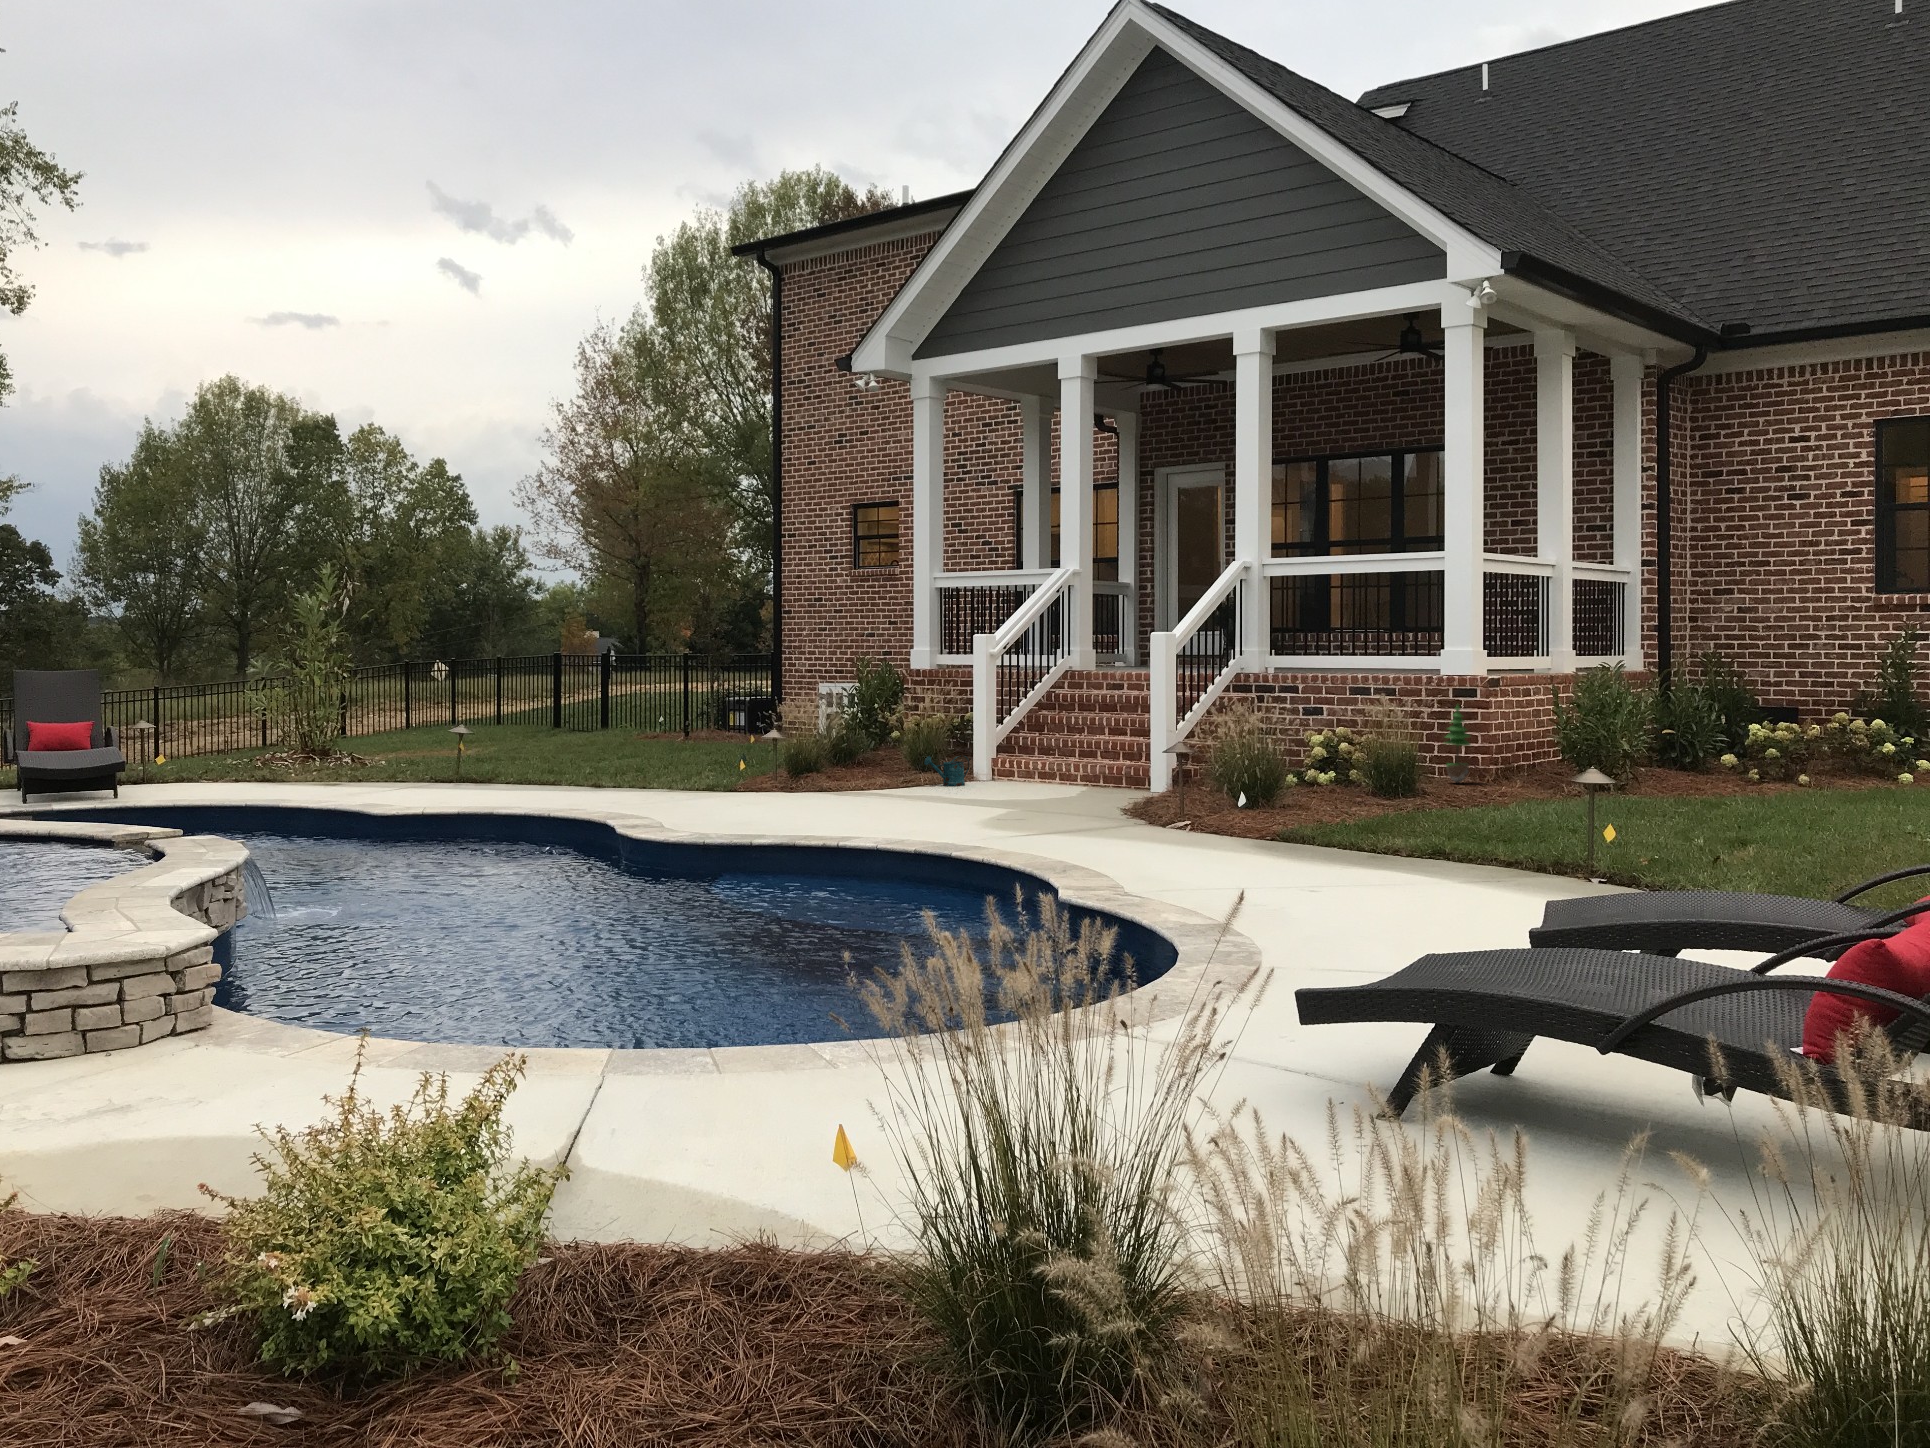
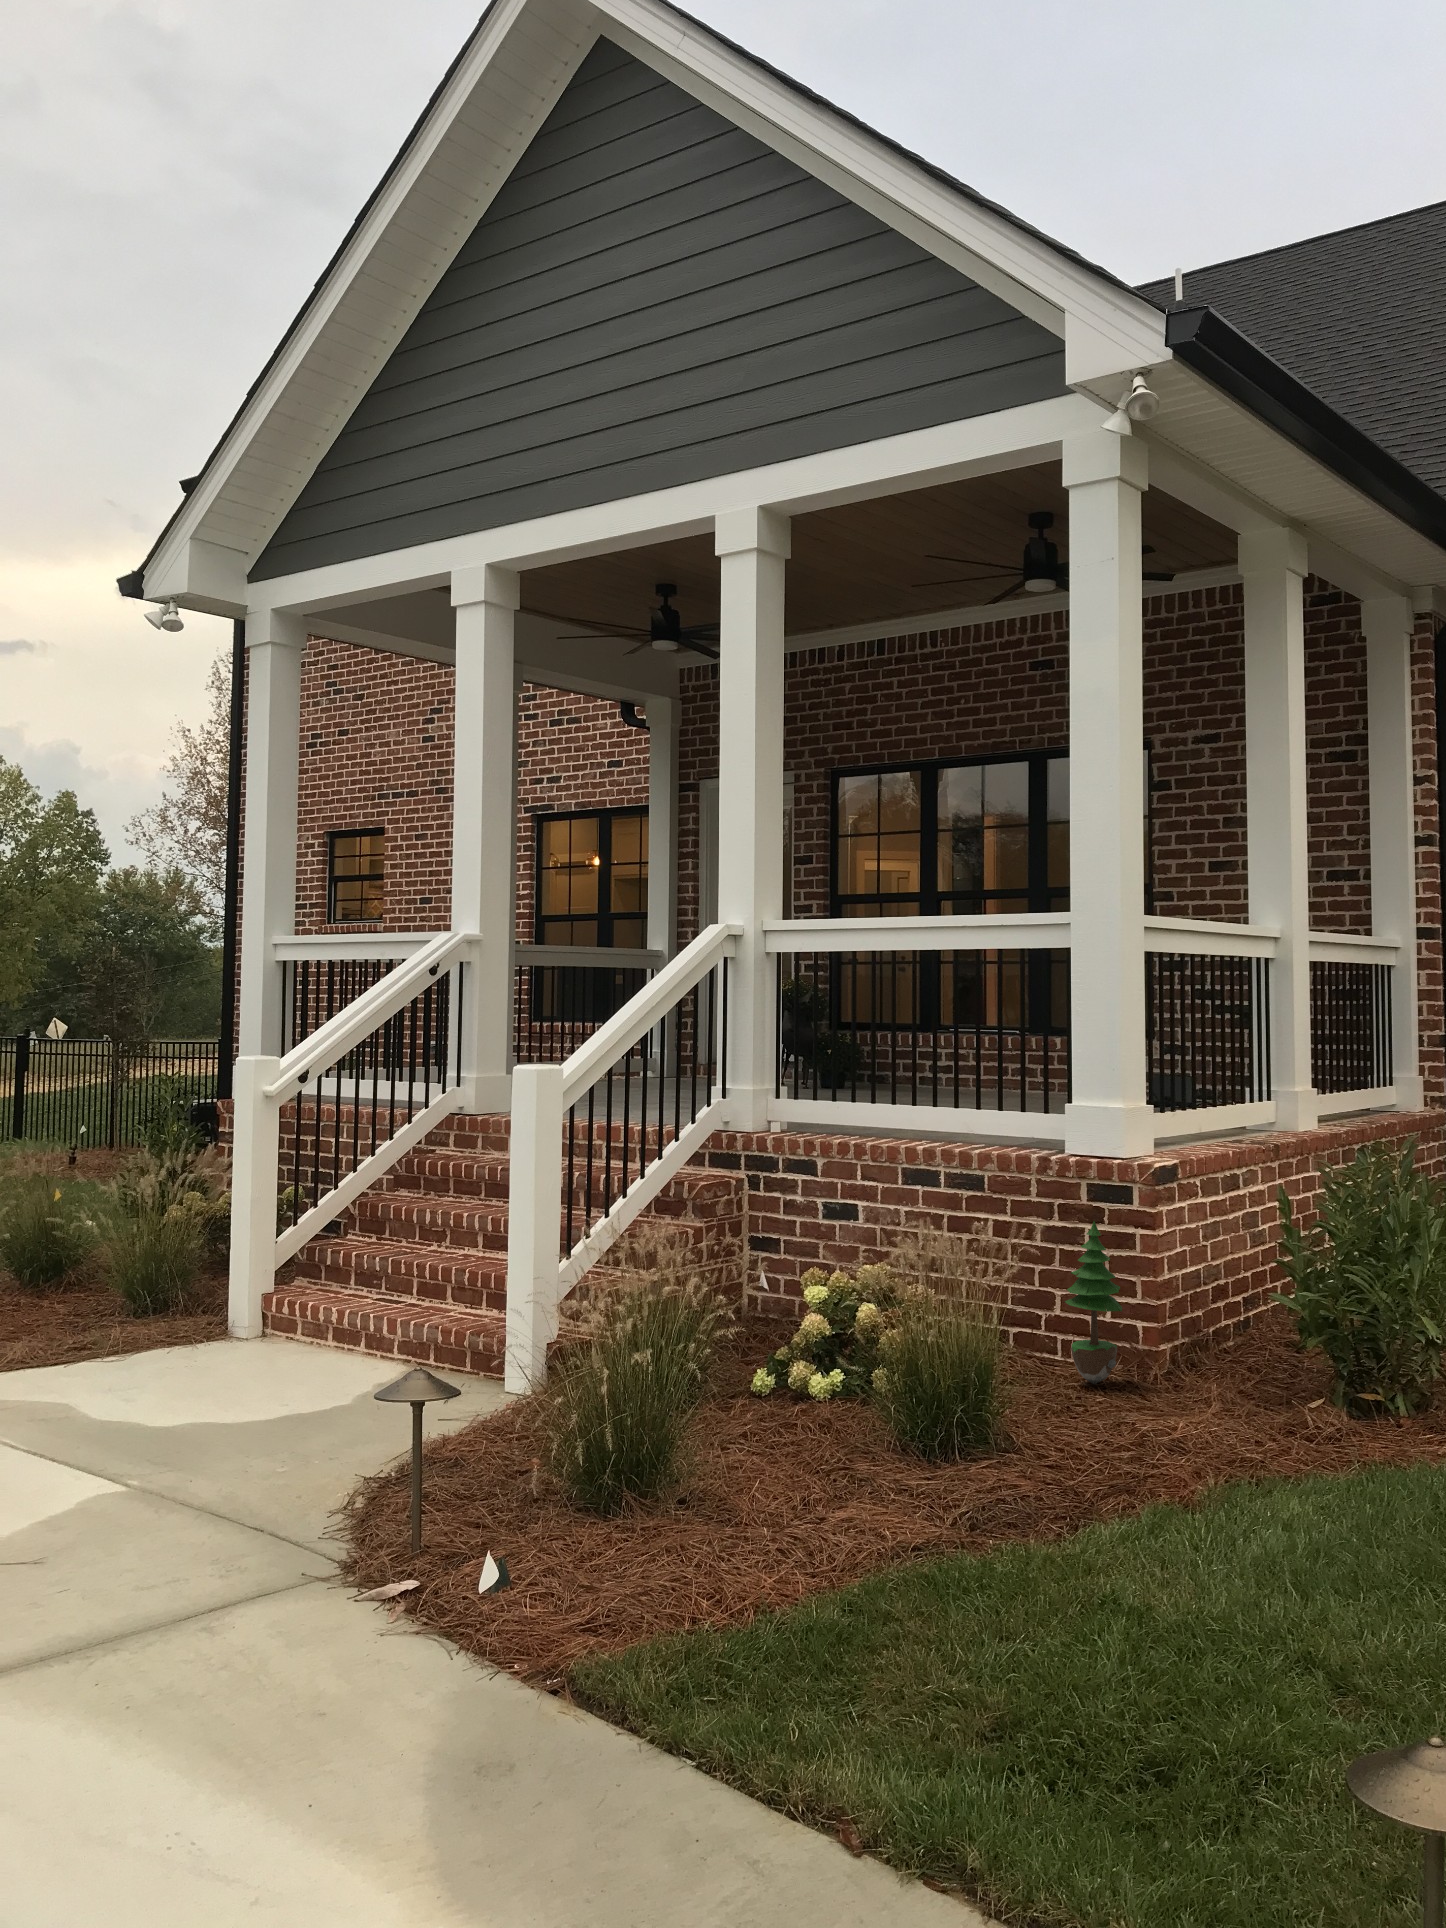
watering can: present [924,756,970,786] -> none [132,1278,226,1339]

